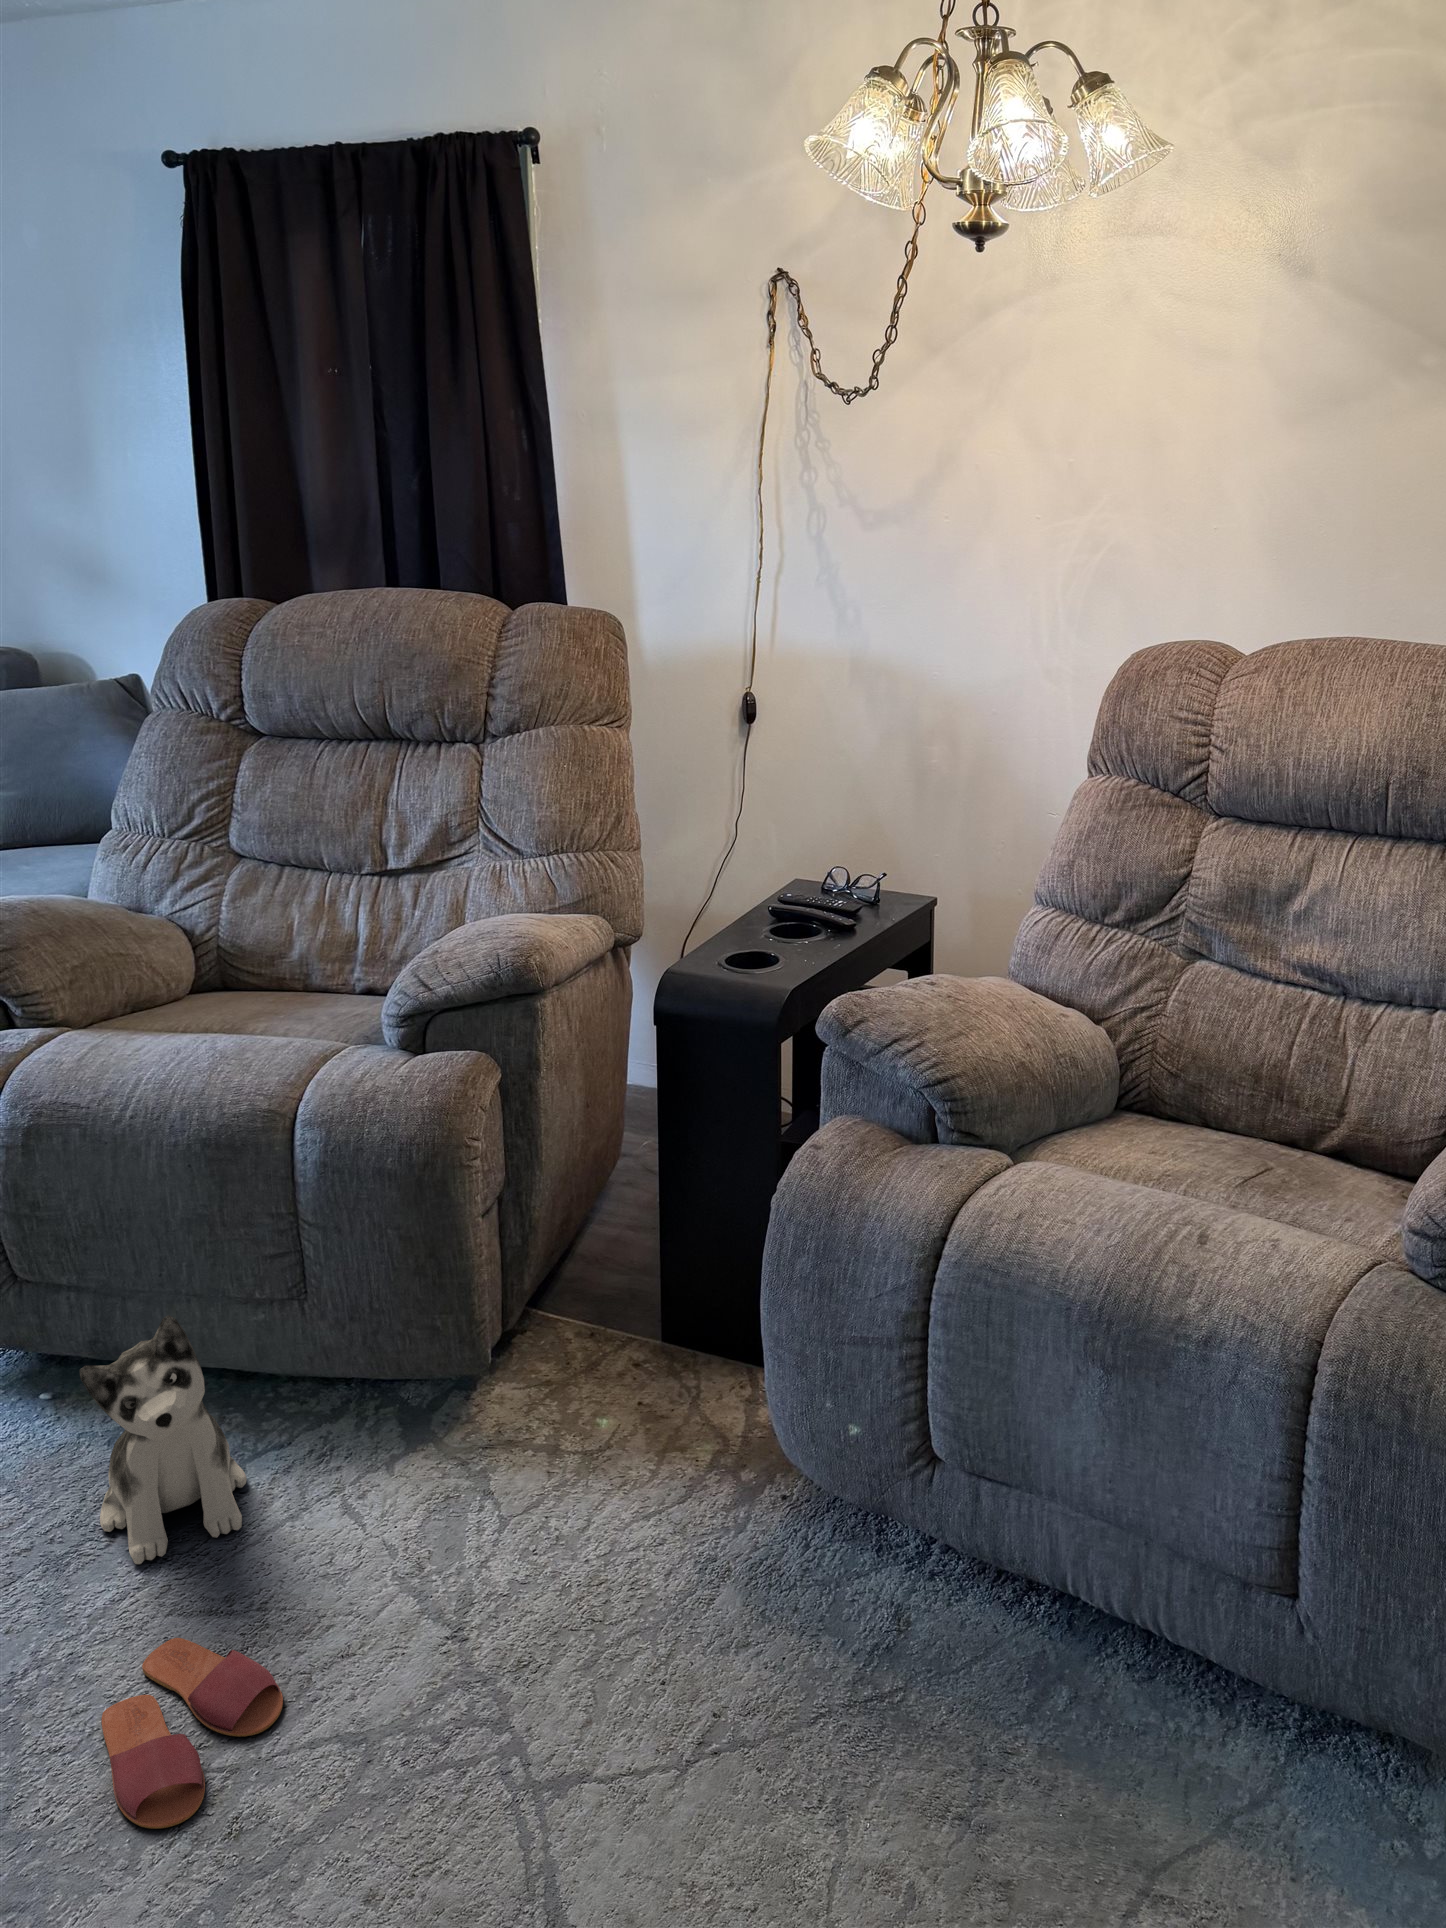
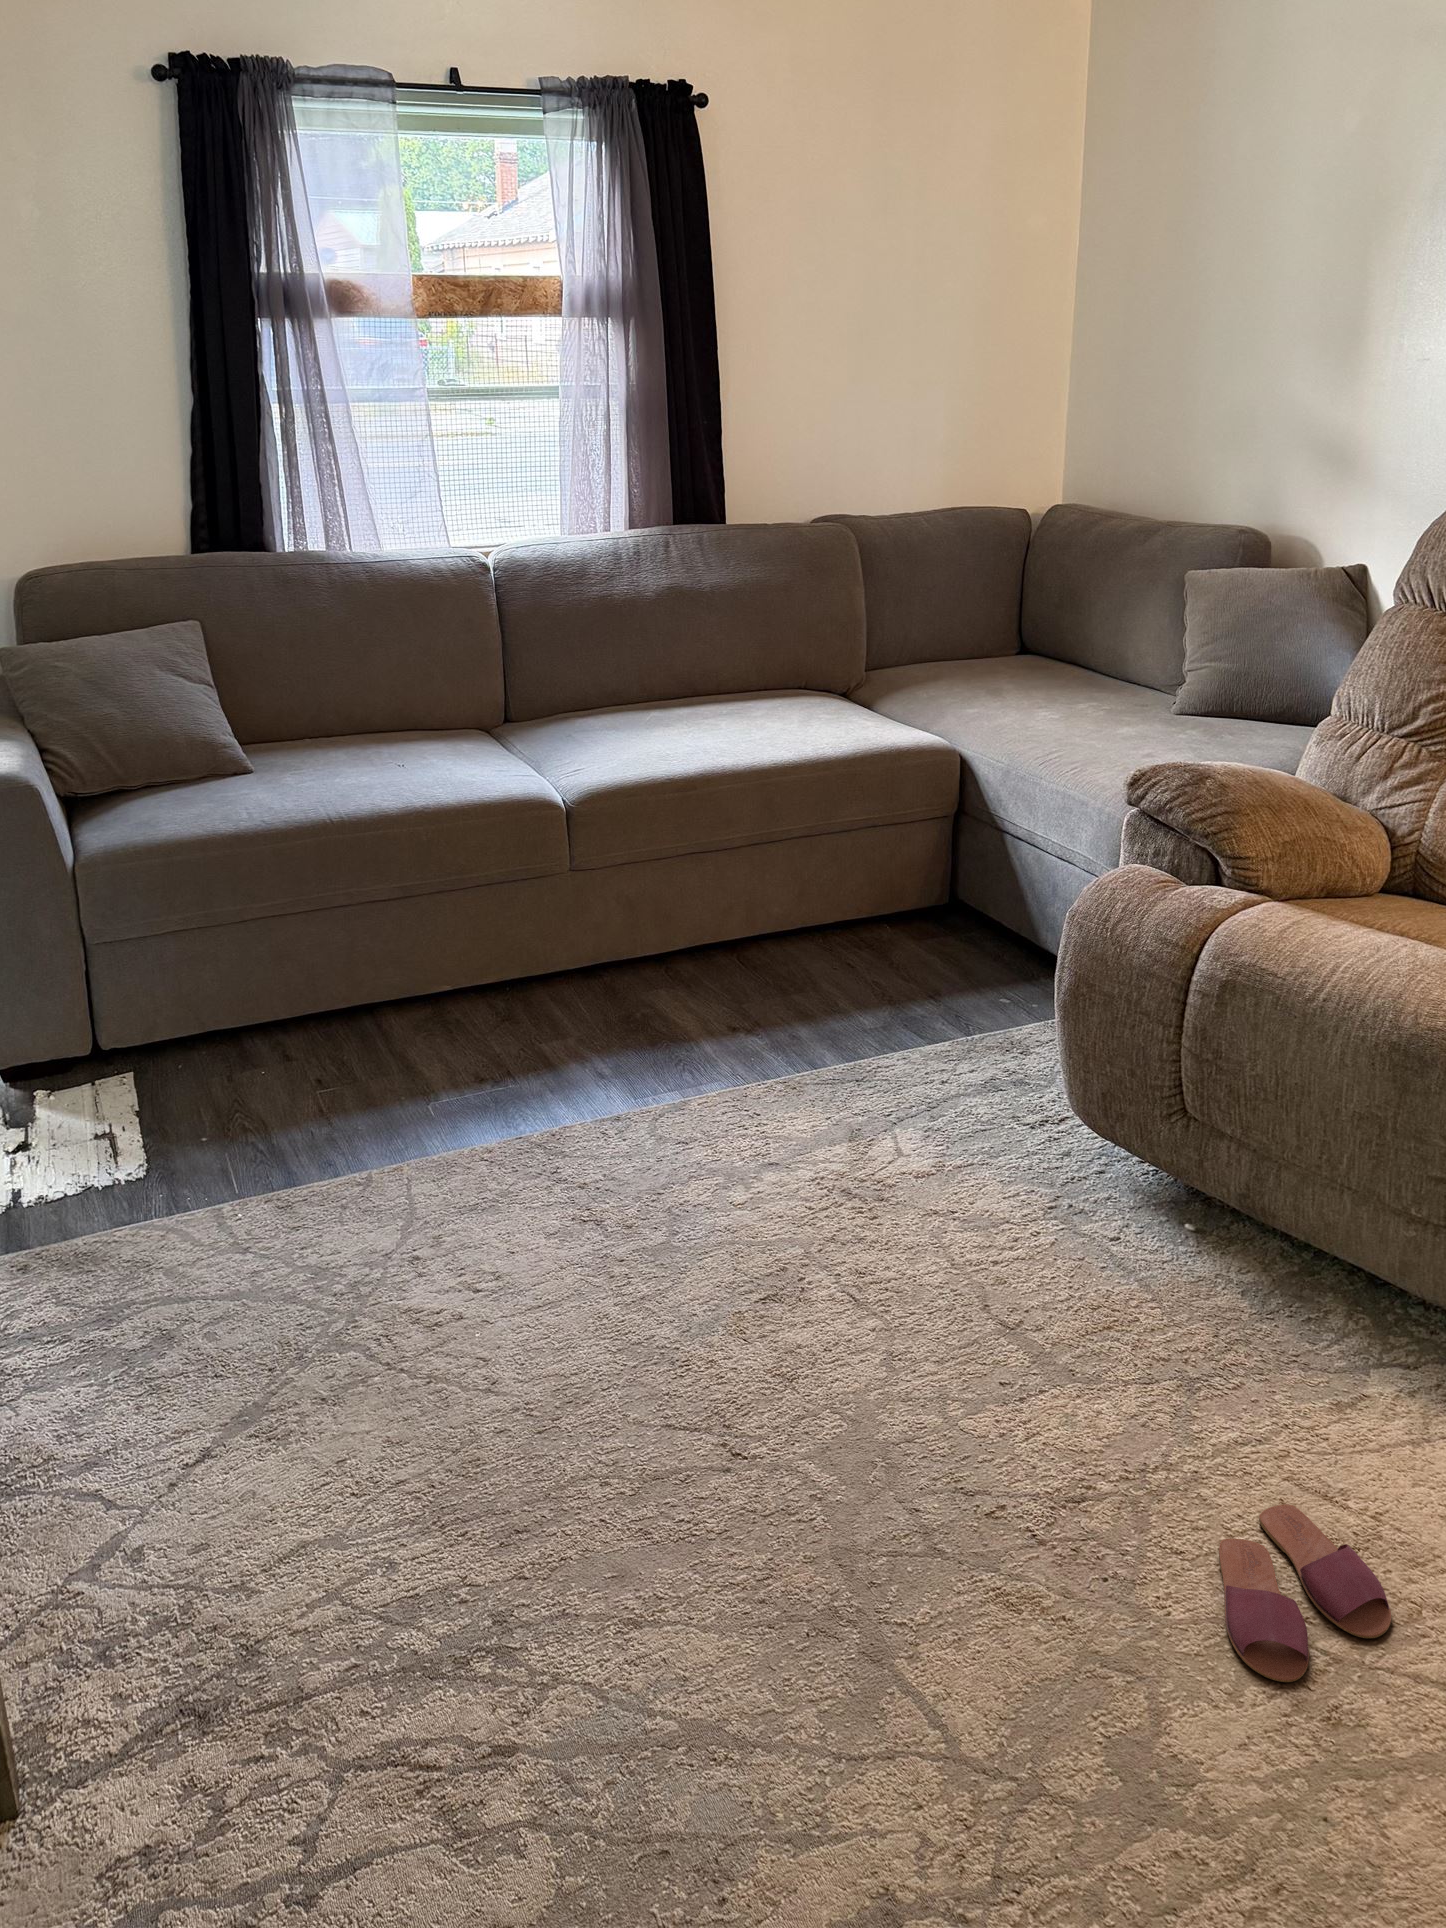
plush toy: present [79,1315,247,1564] -> none [1231,1201,1372,1430]

